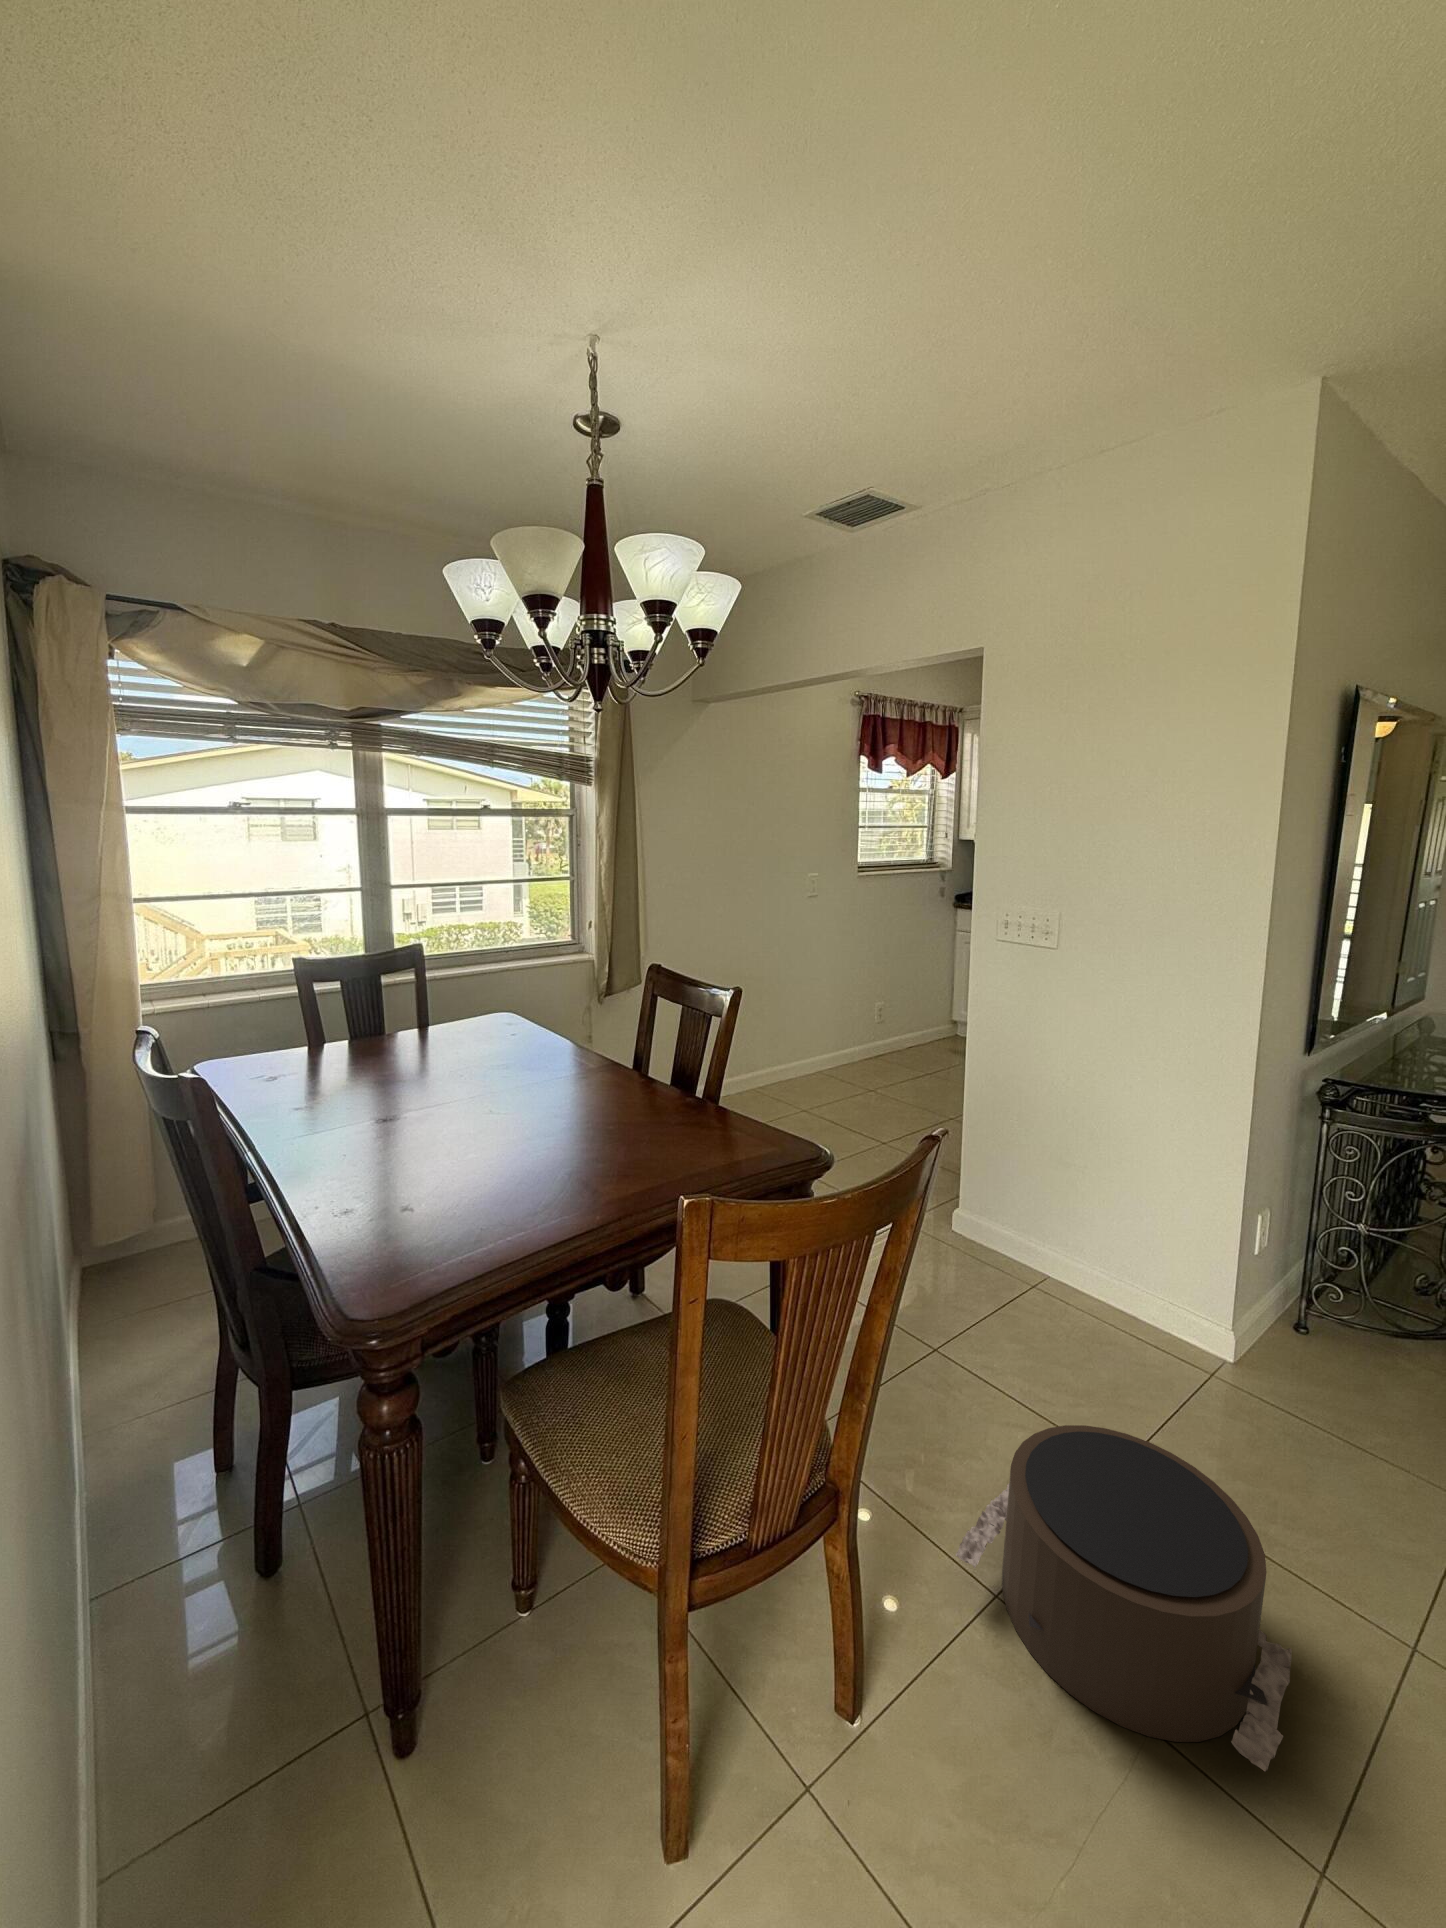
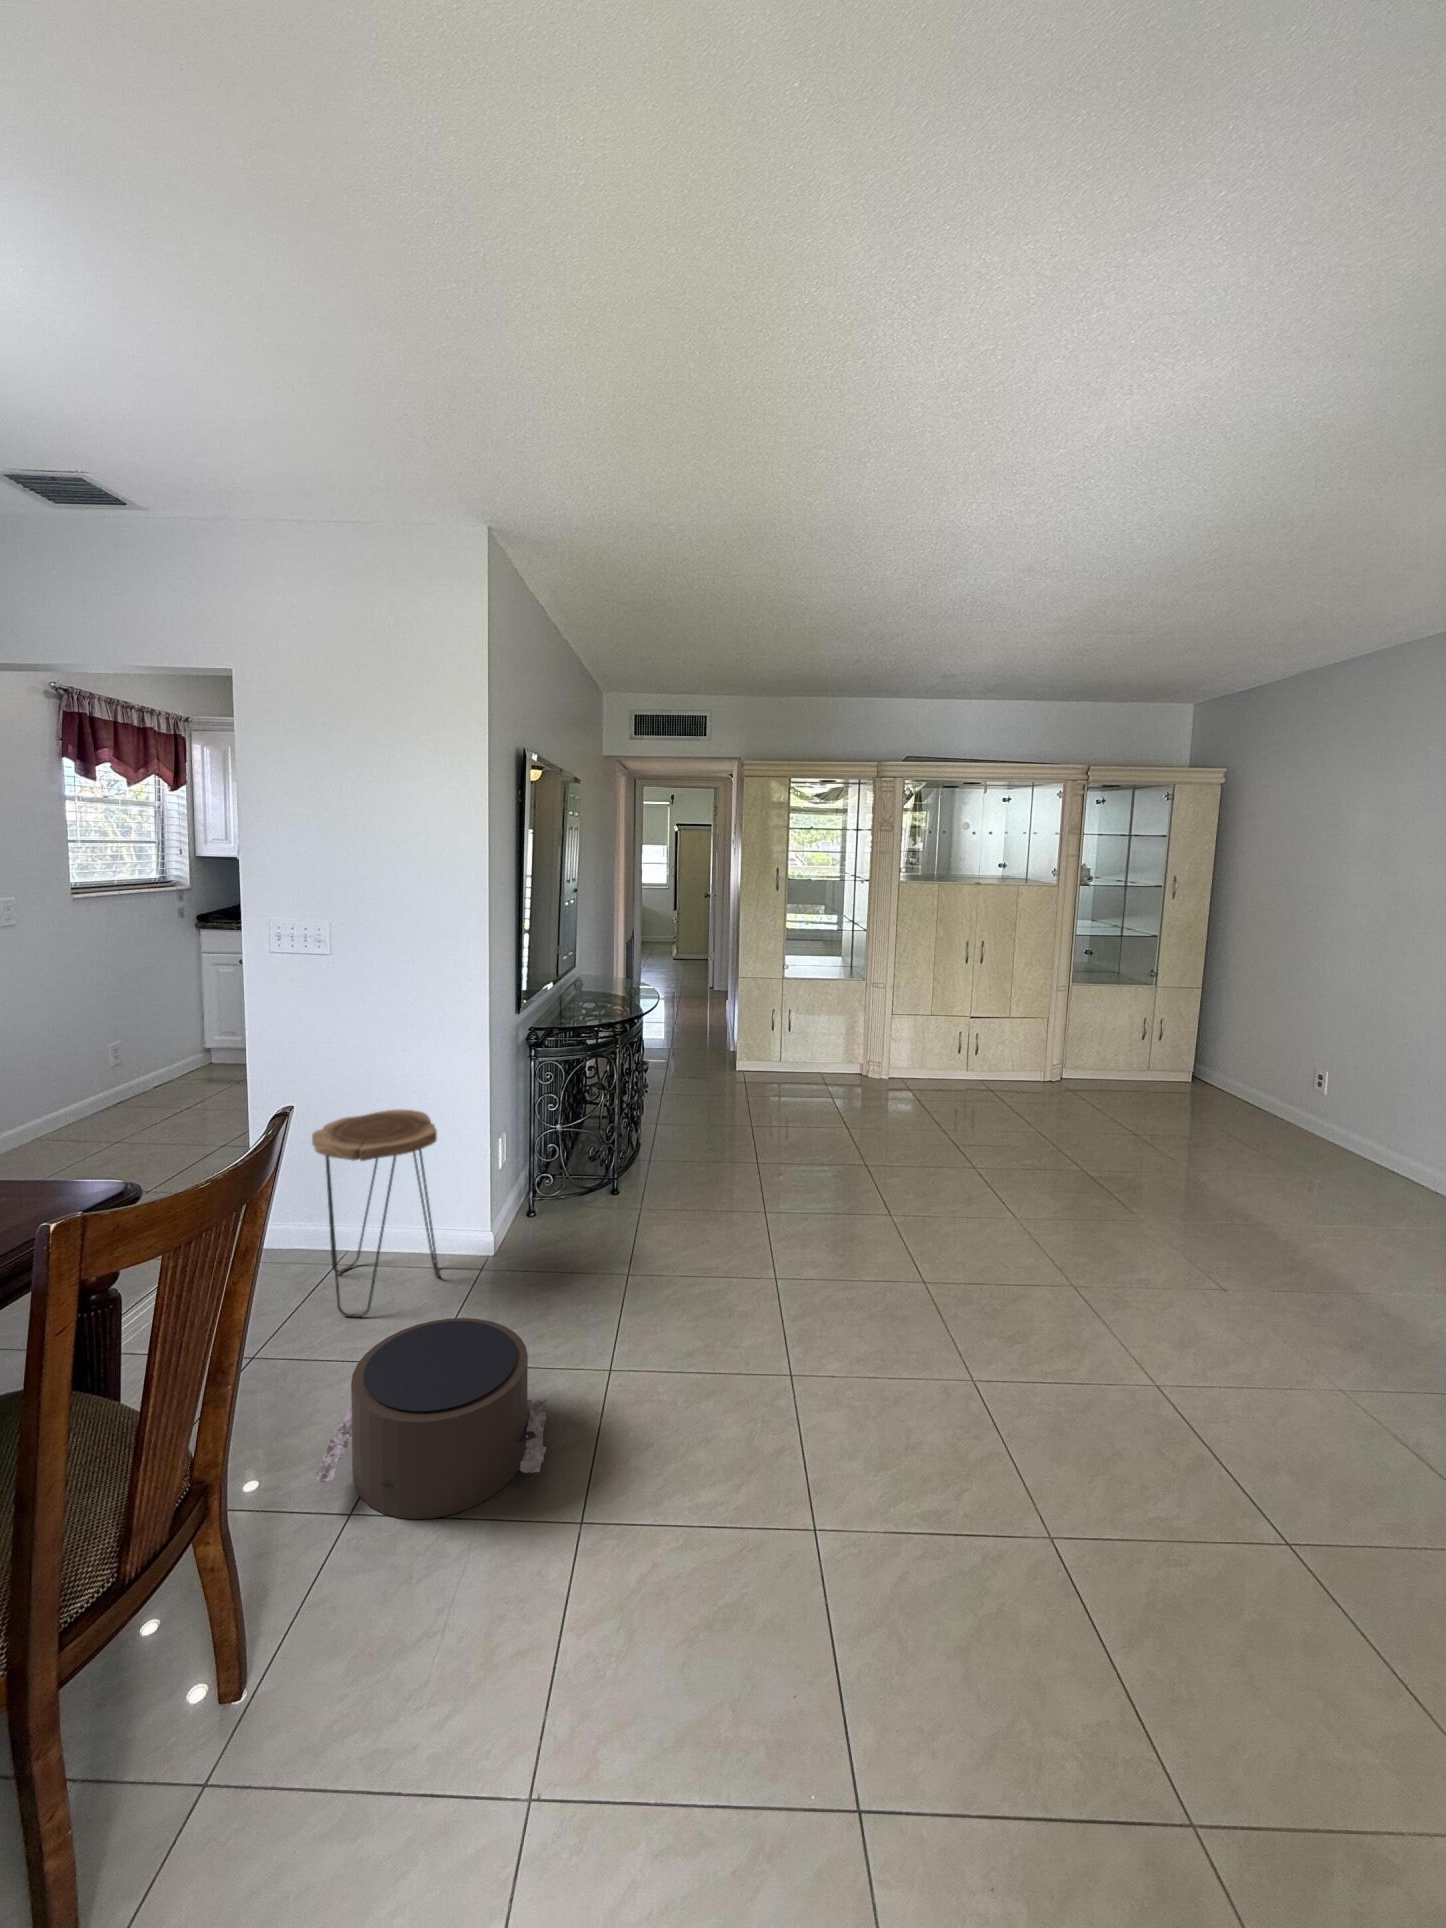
side table: none [1015,1133,1167,1368] -> present [312,1109,439,1317]

